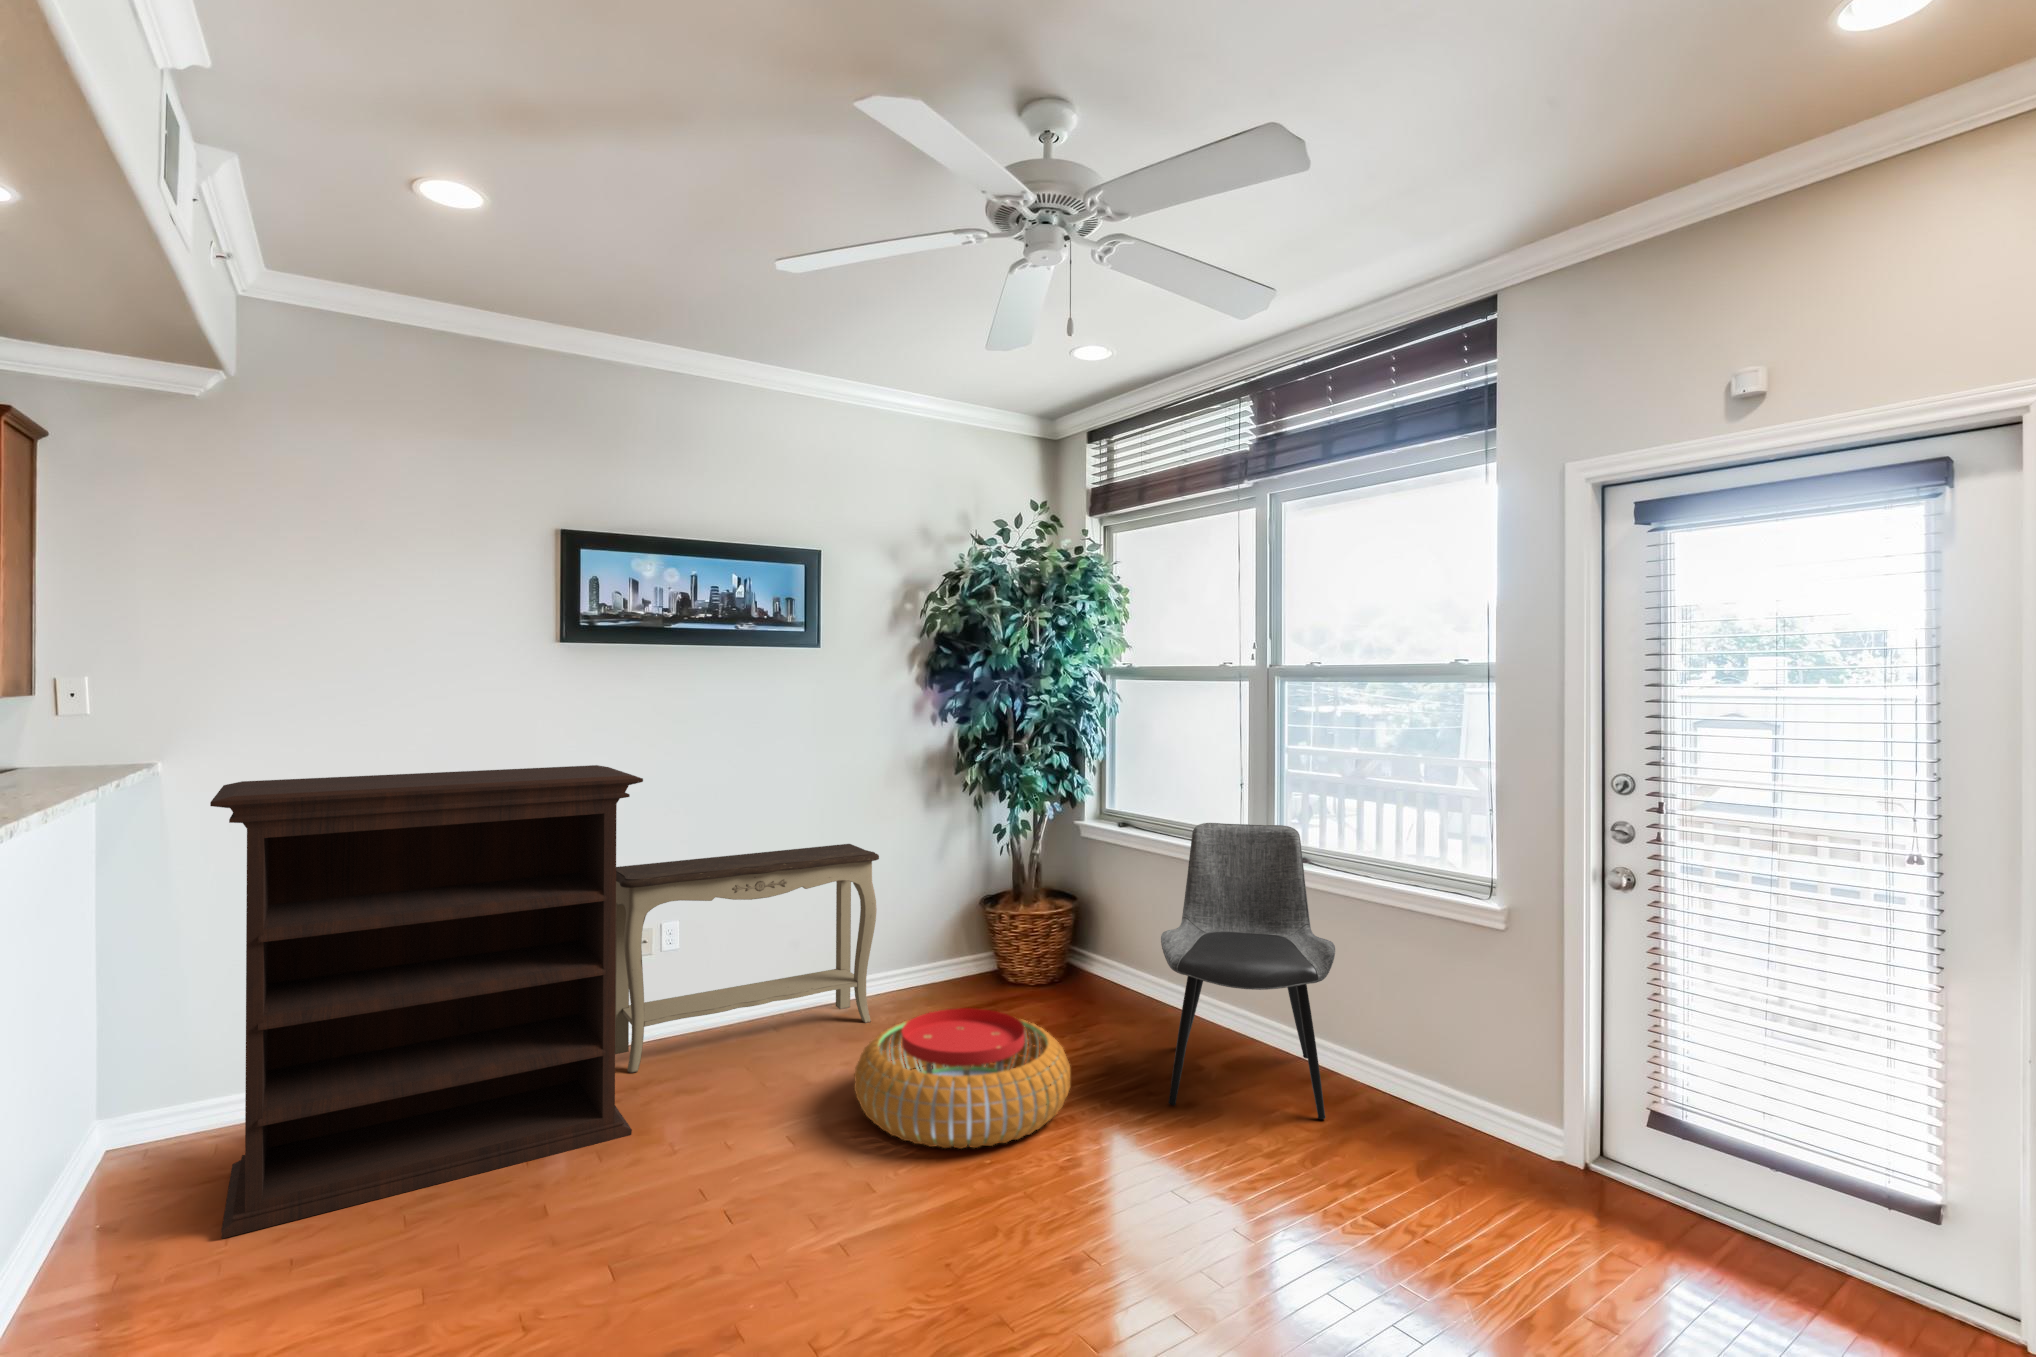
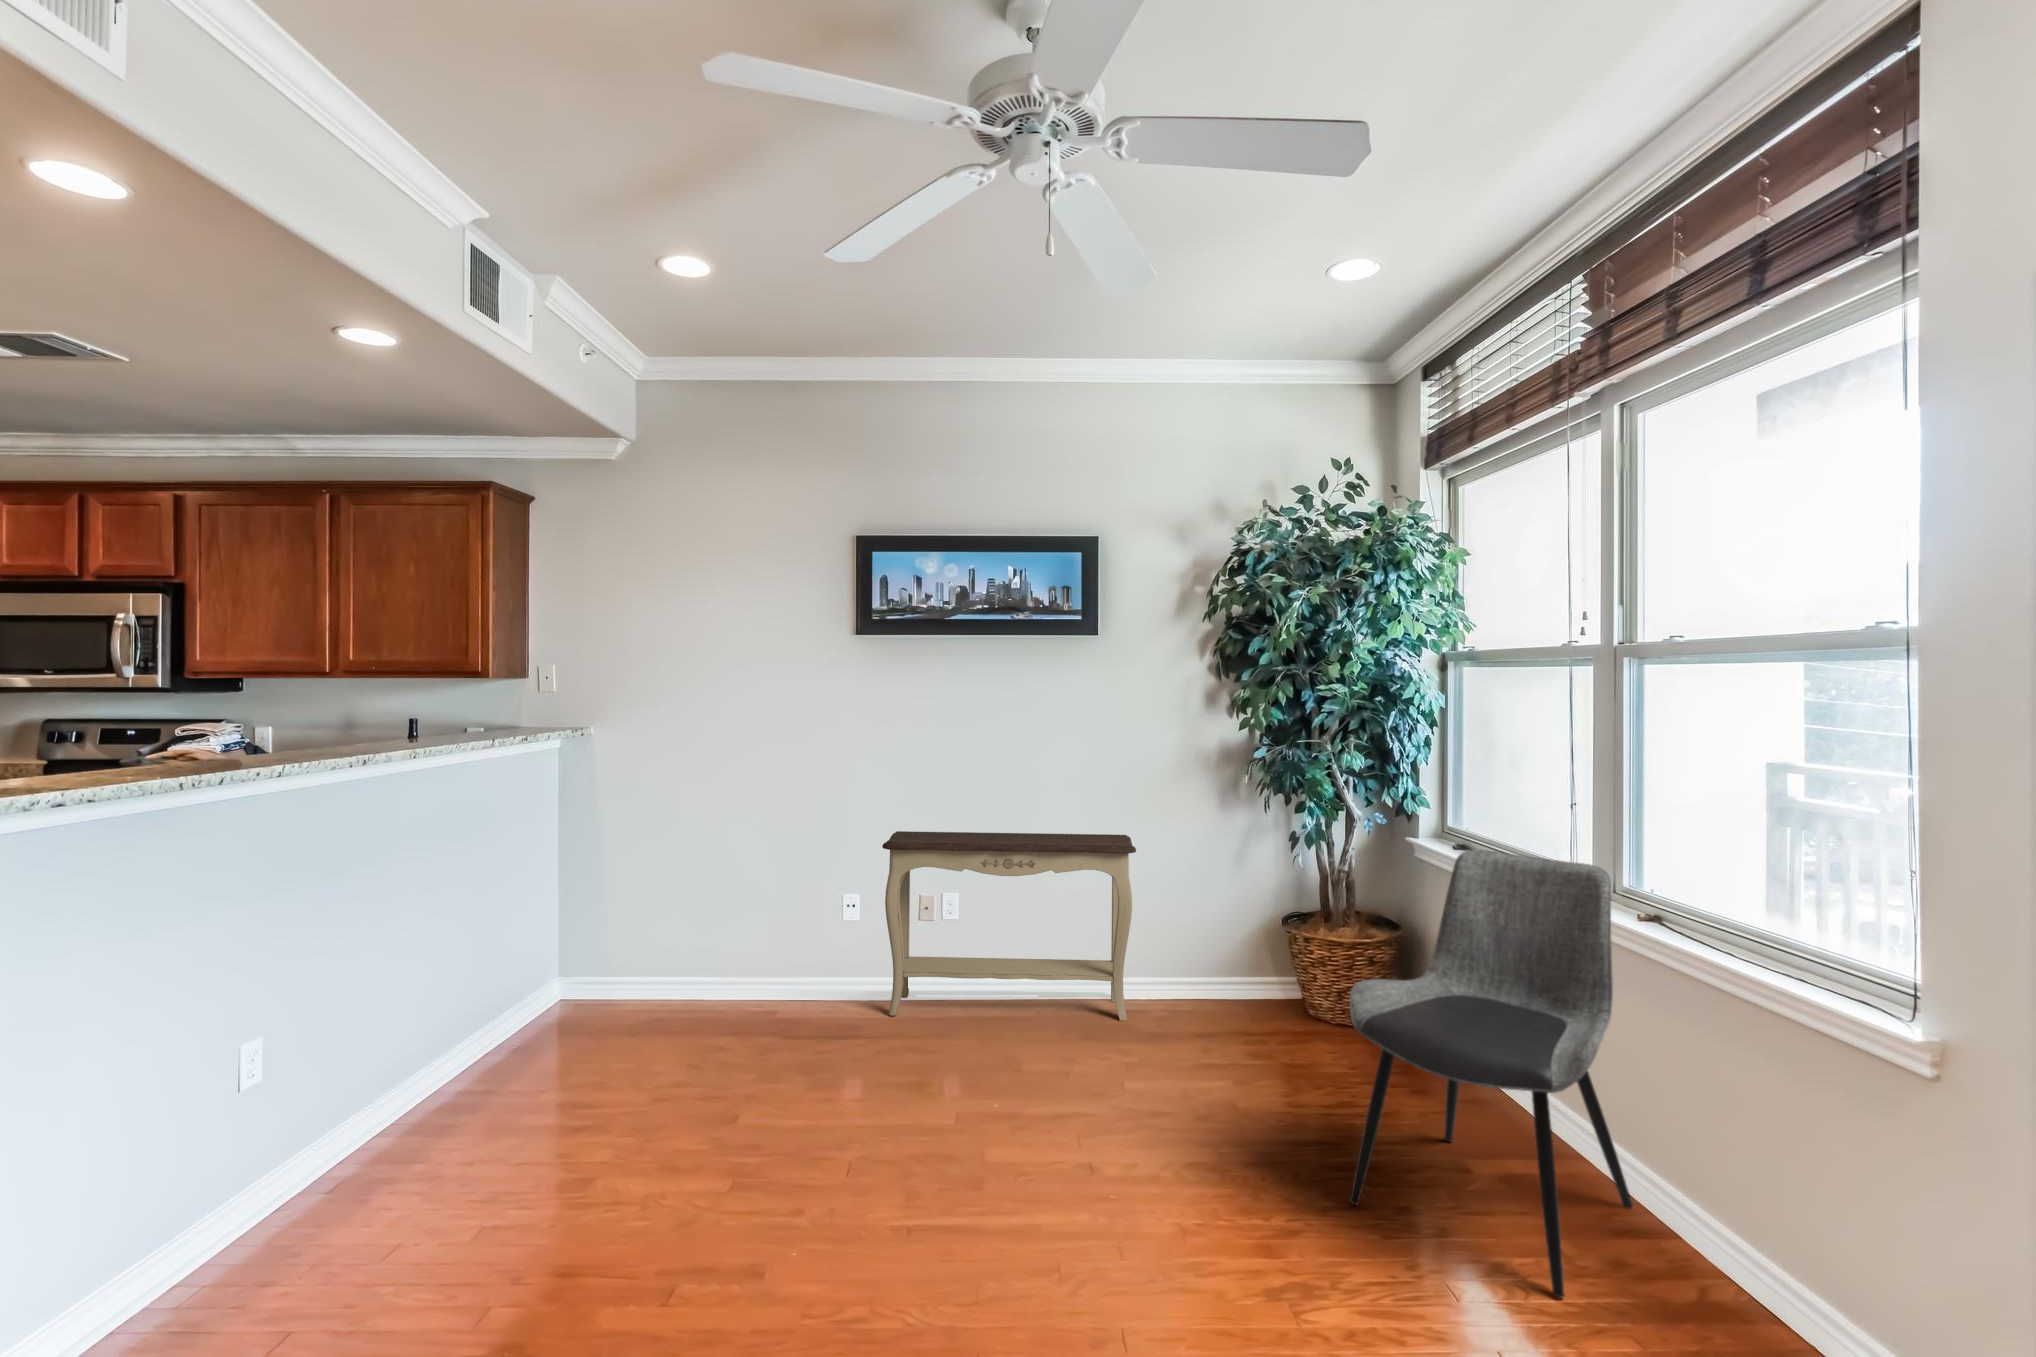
bookshelf: present [210,765,643,1239] -> none [546,735,866,1067]
pouf: present [854,1008,1070,1149] -> none [999,1019,1239,1180]

